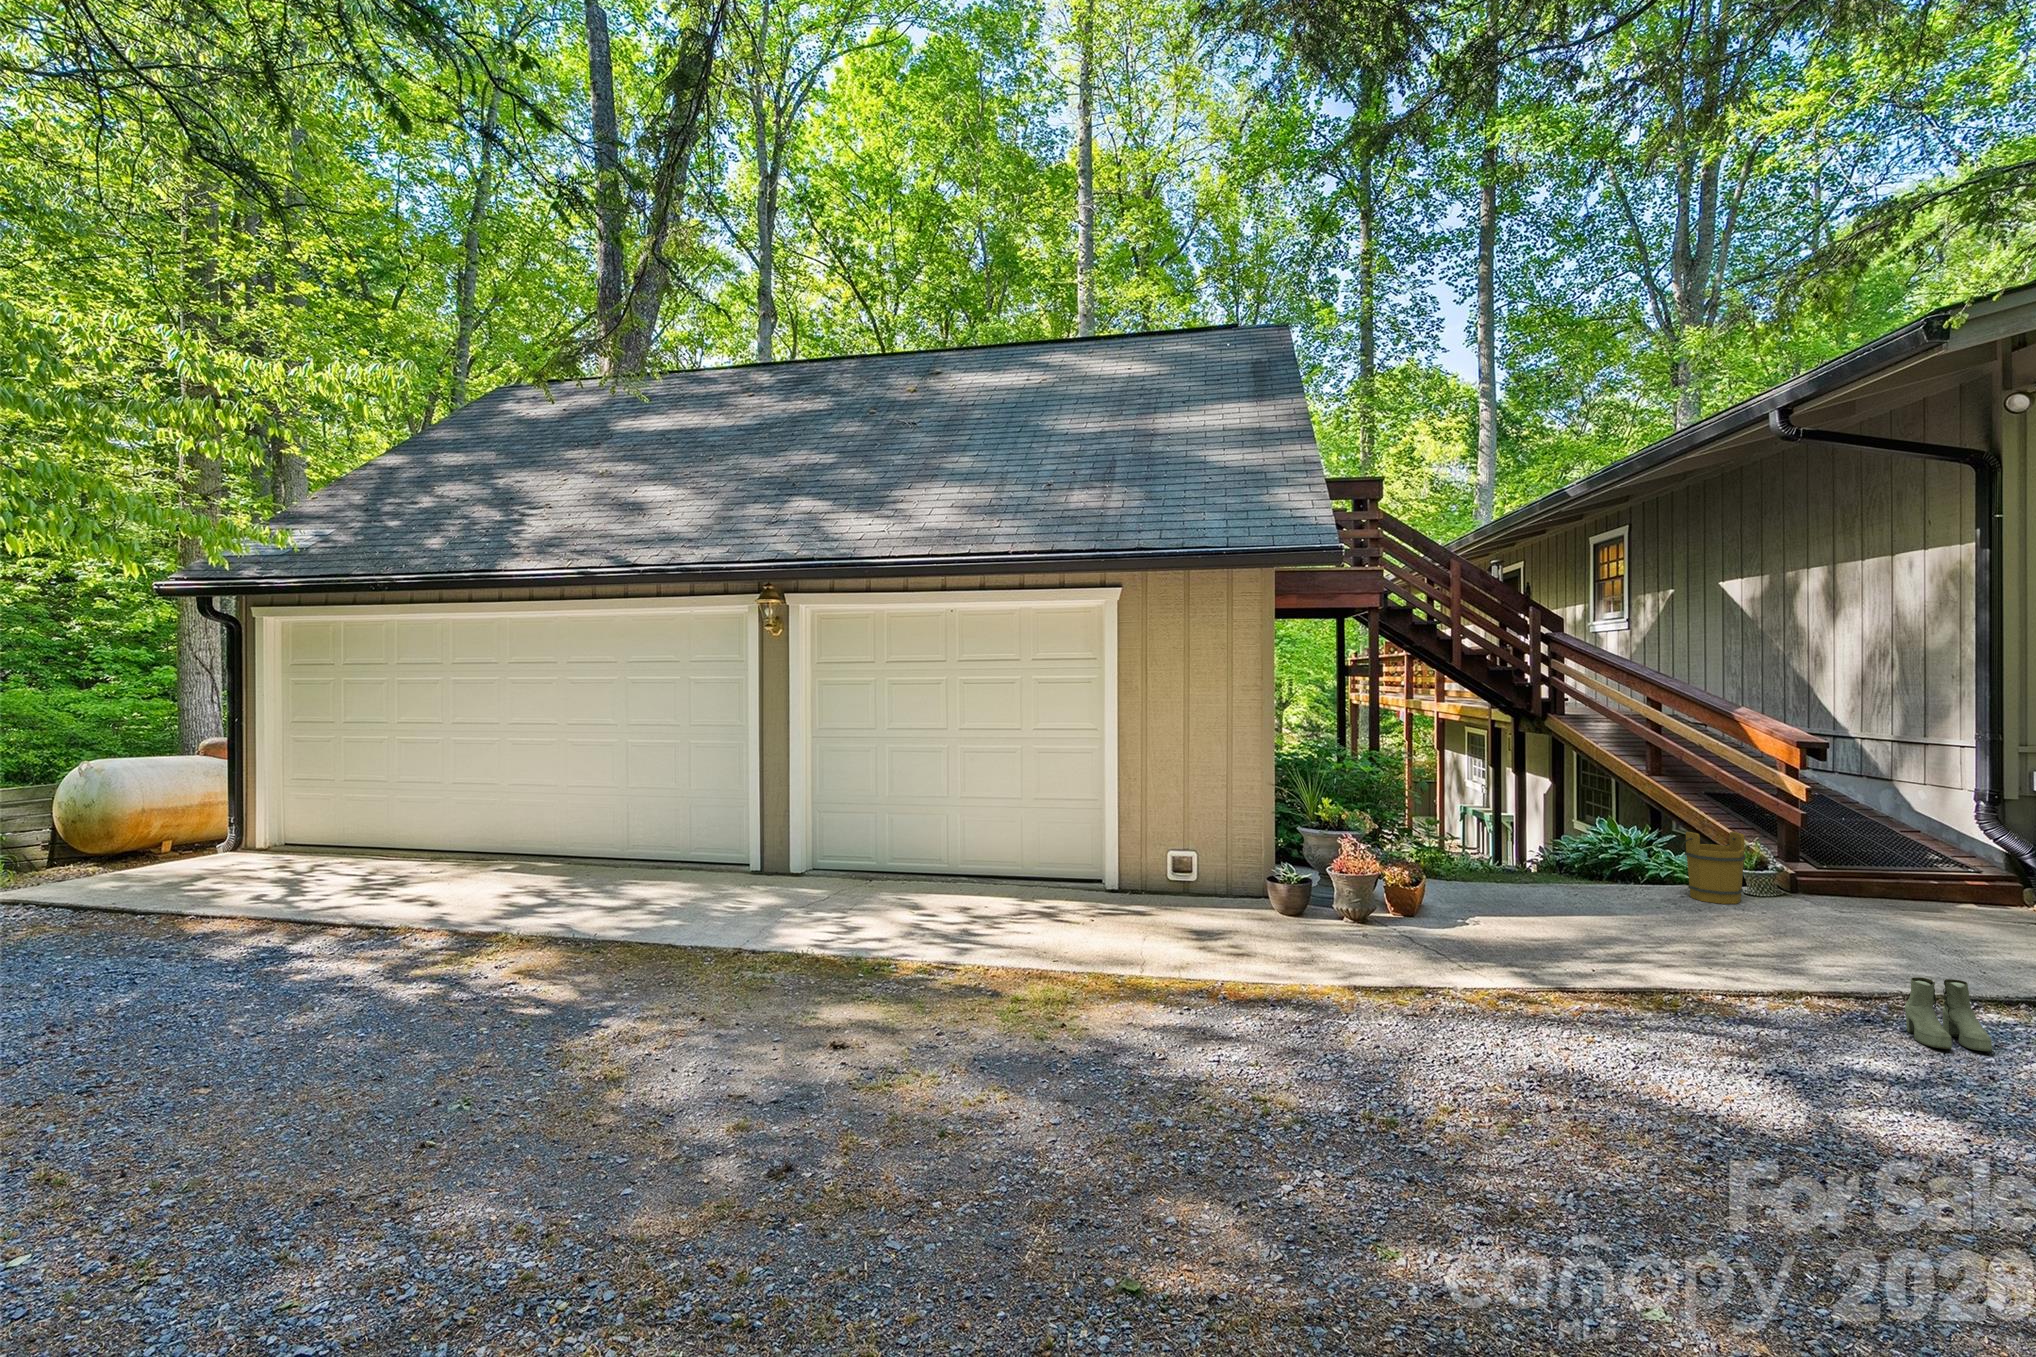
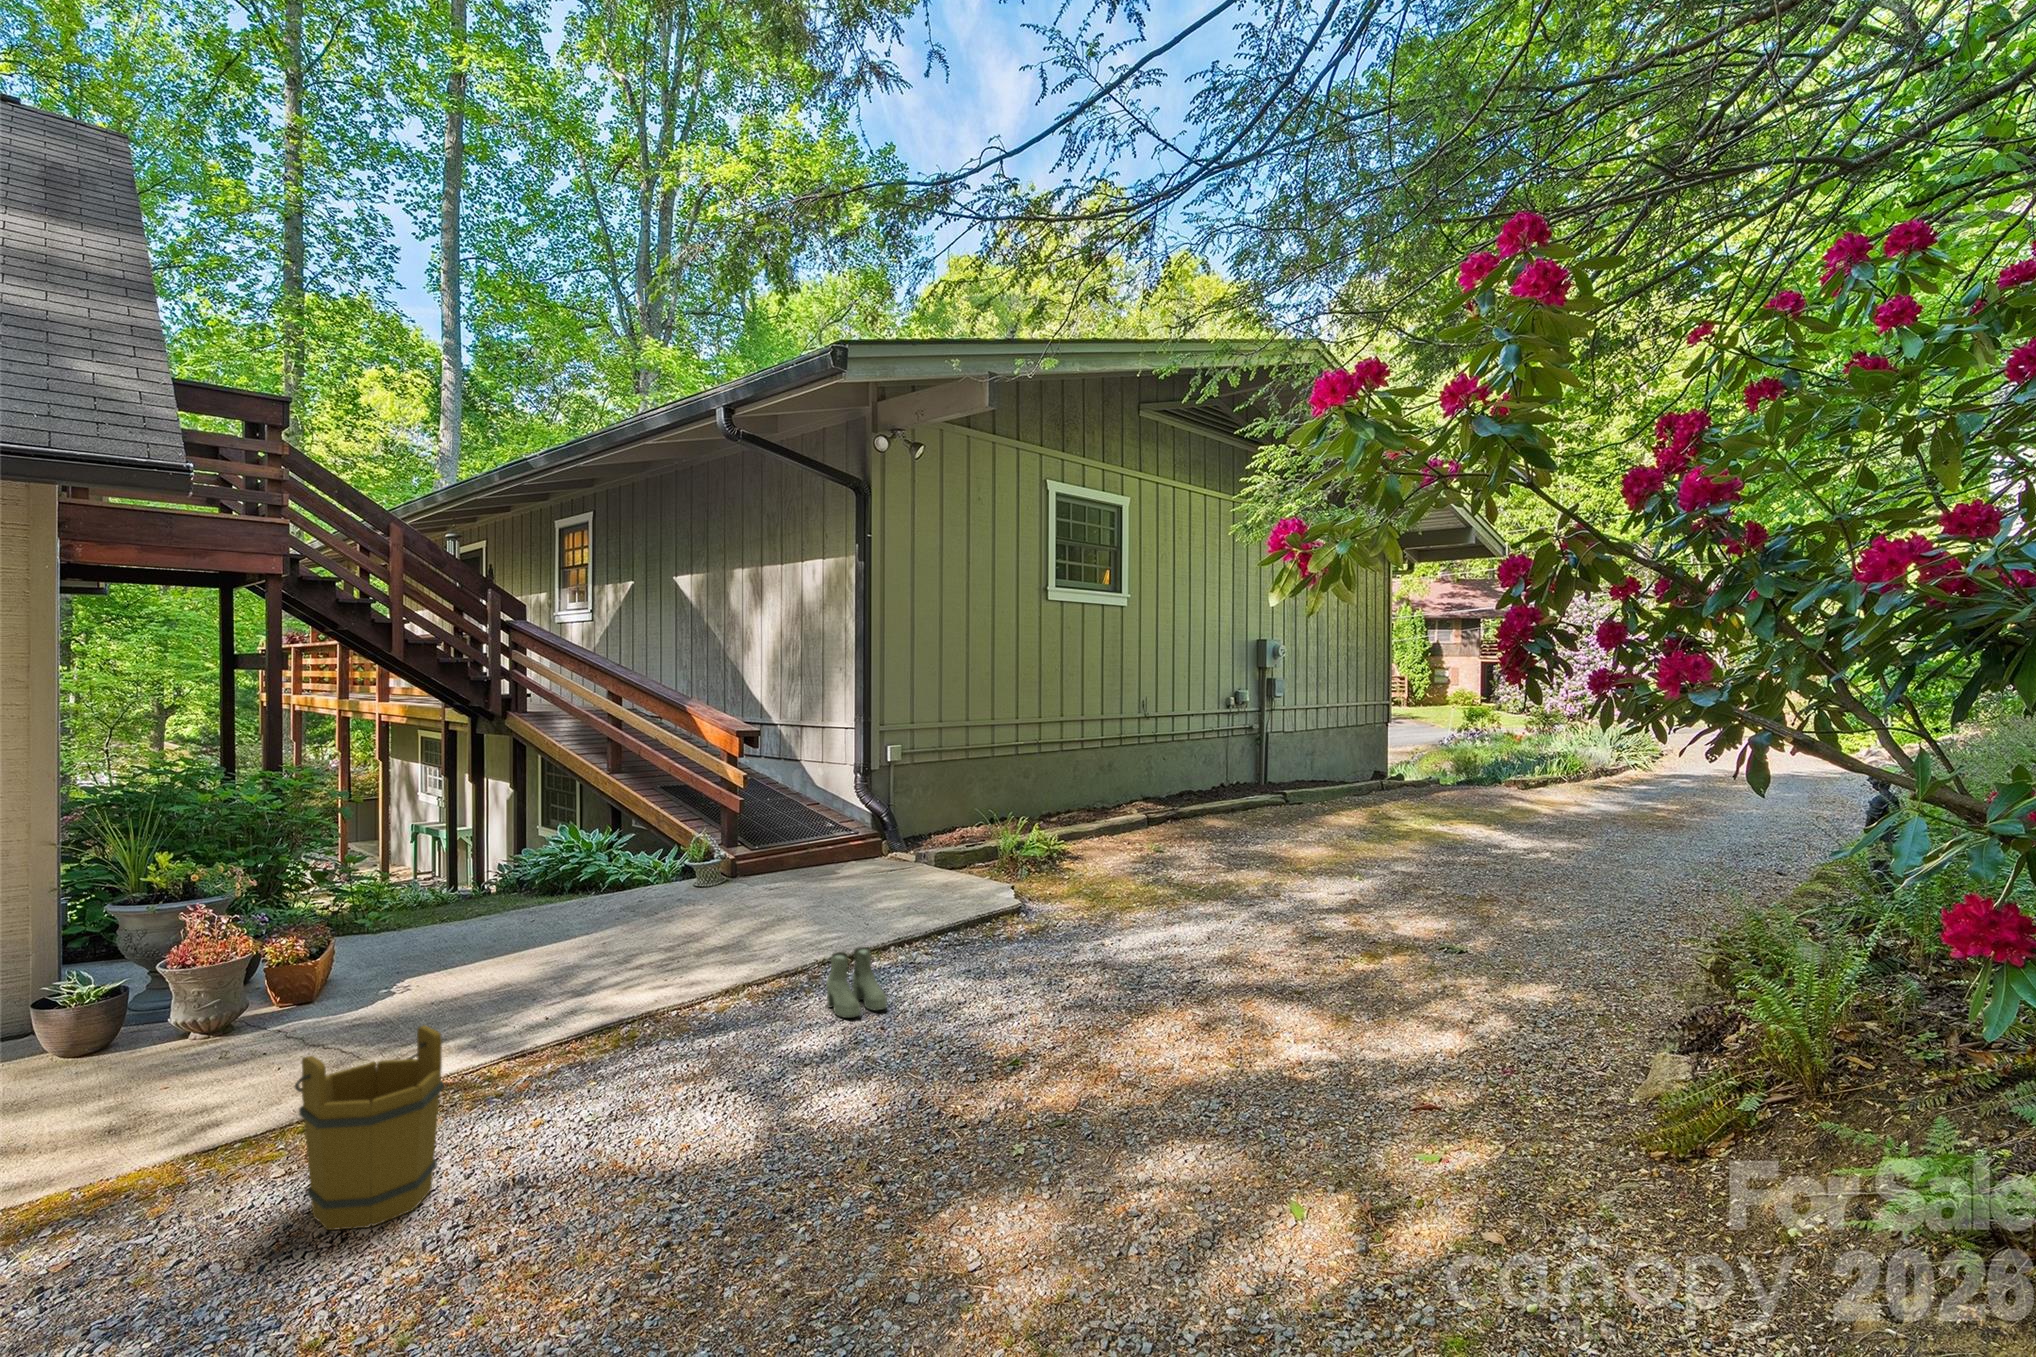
bucket: present [1682,832,1746,904] -> present [295,1025,444,1230]

